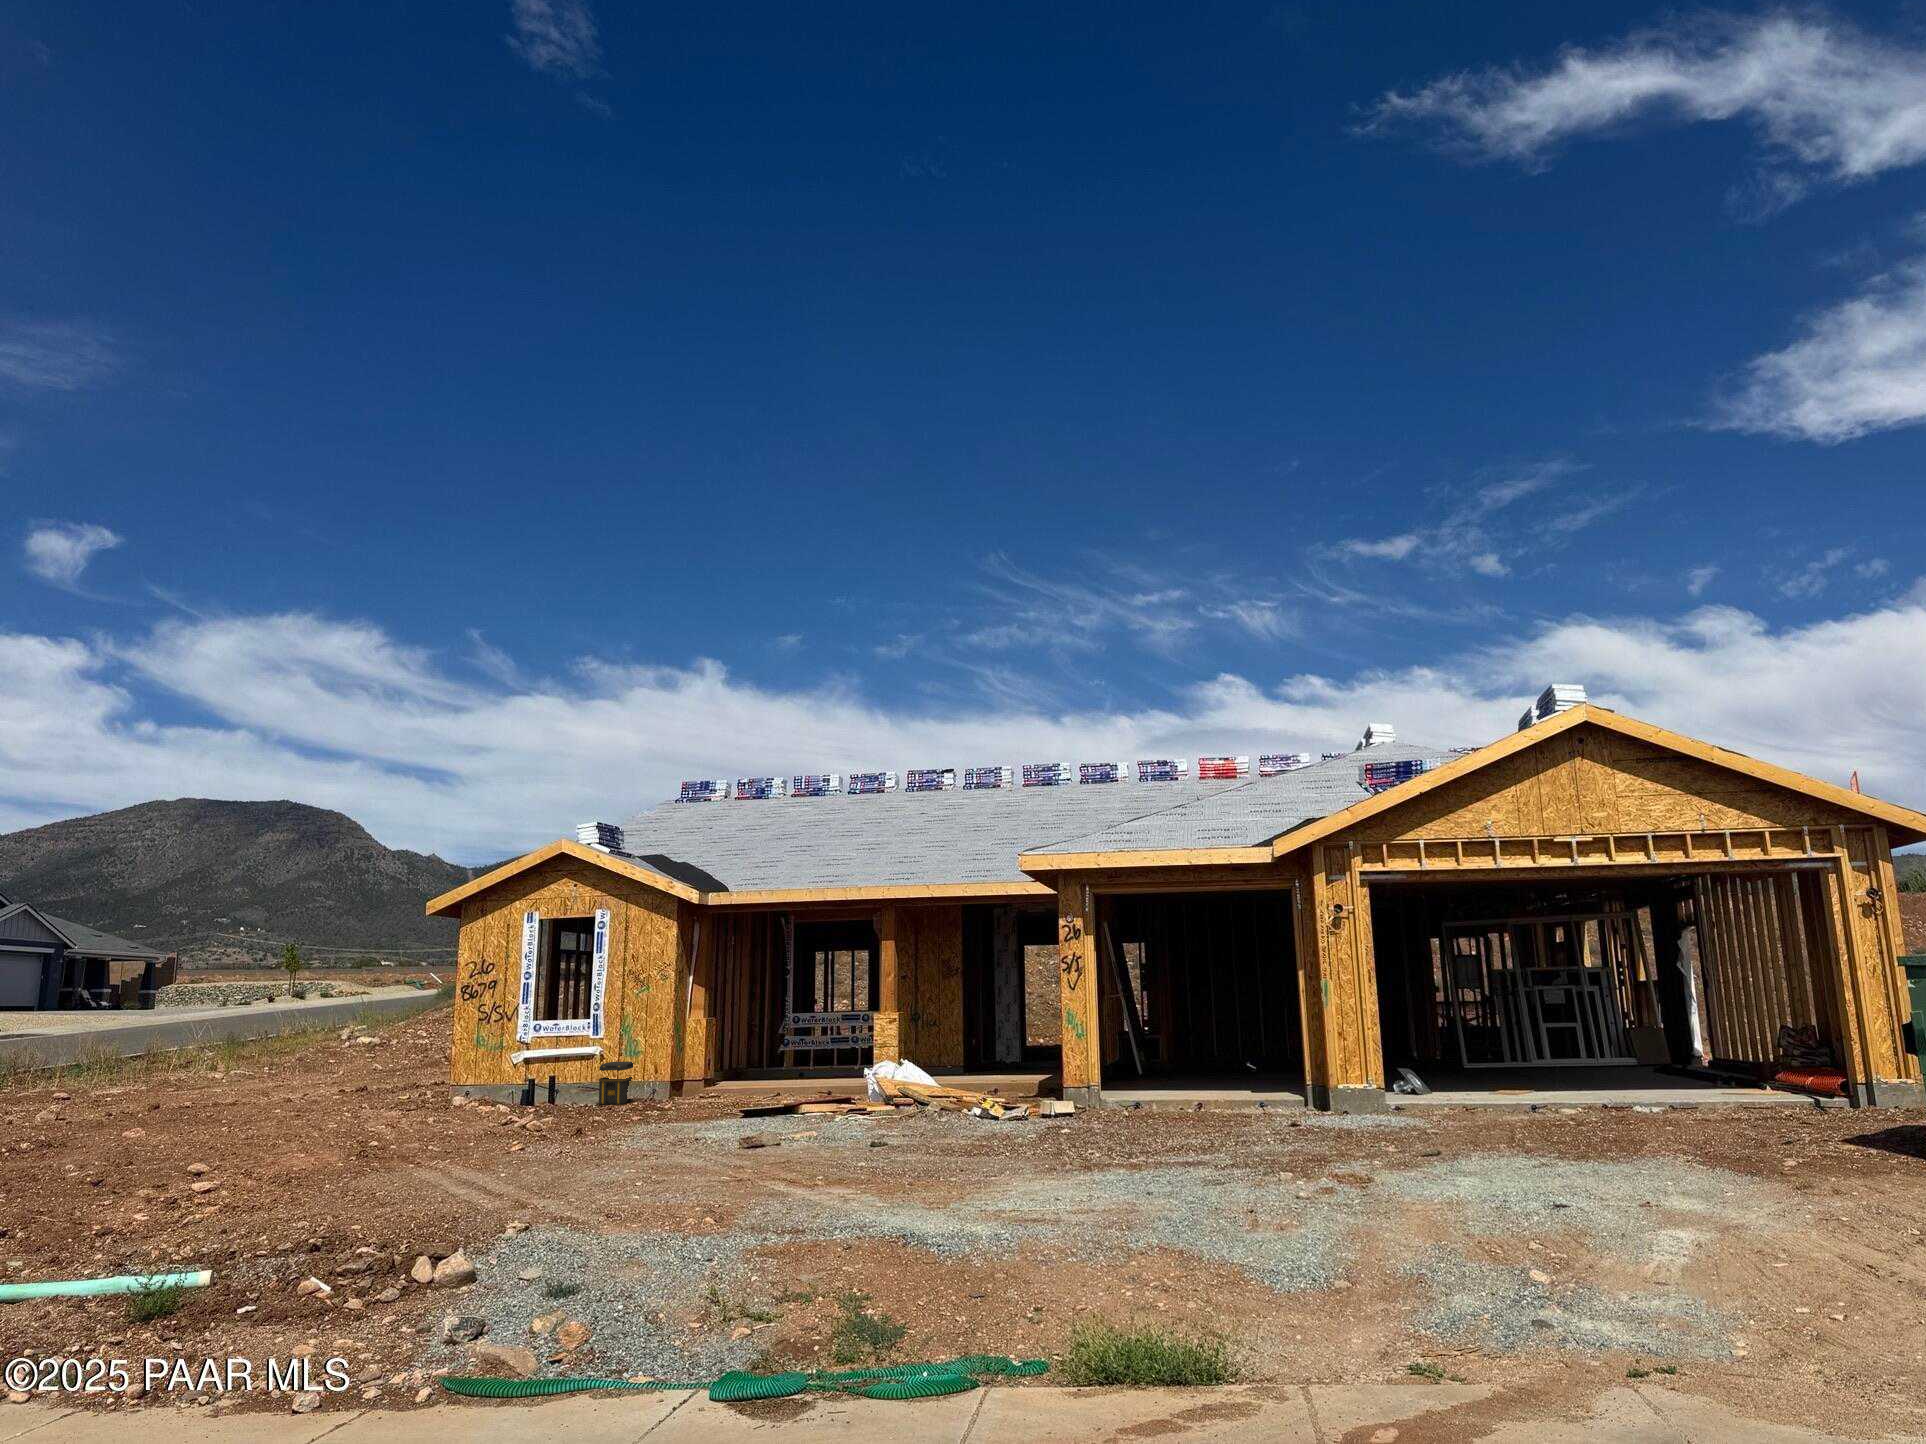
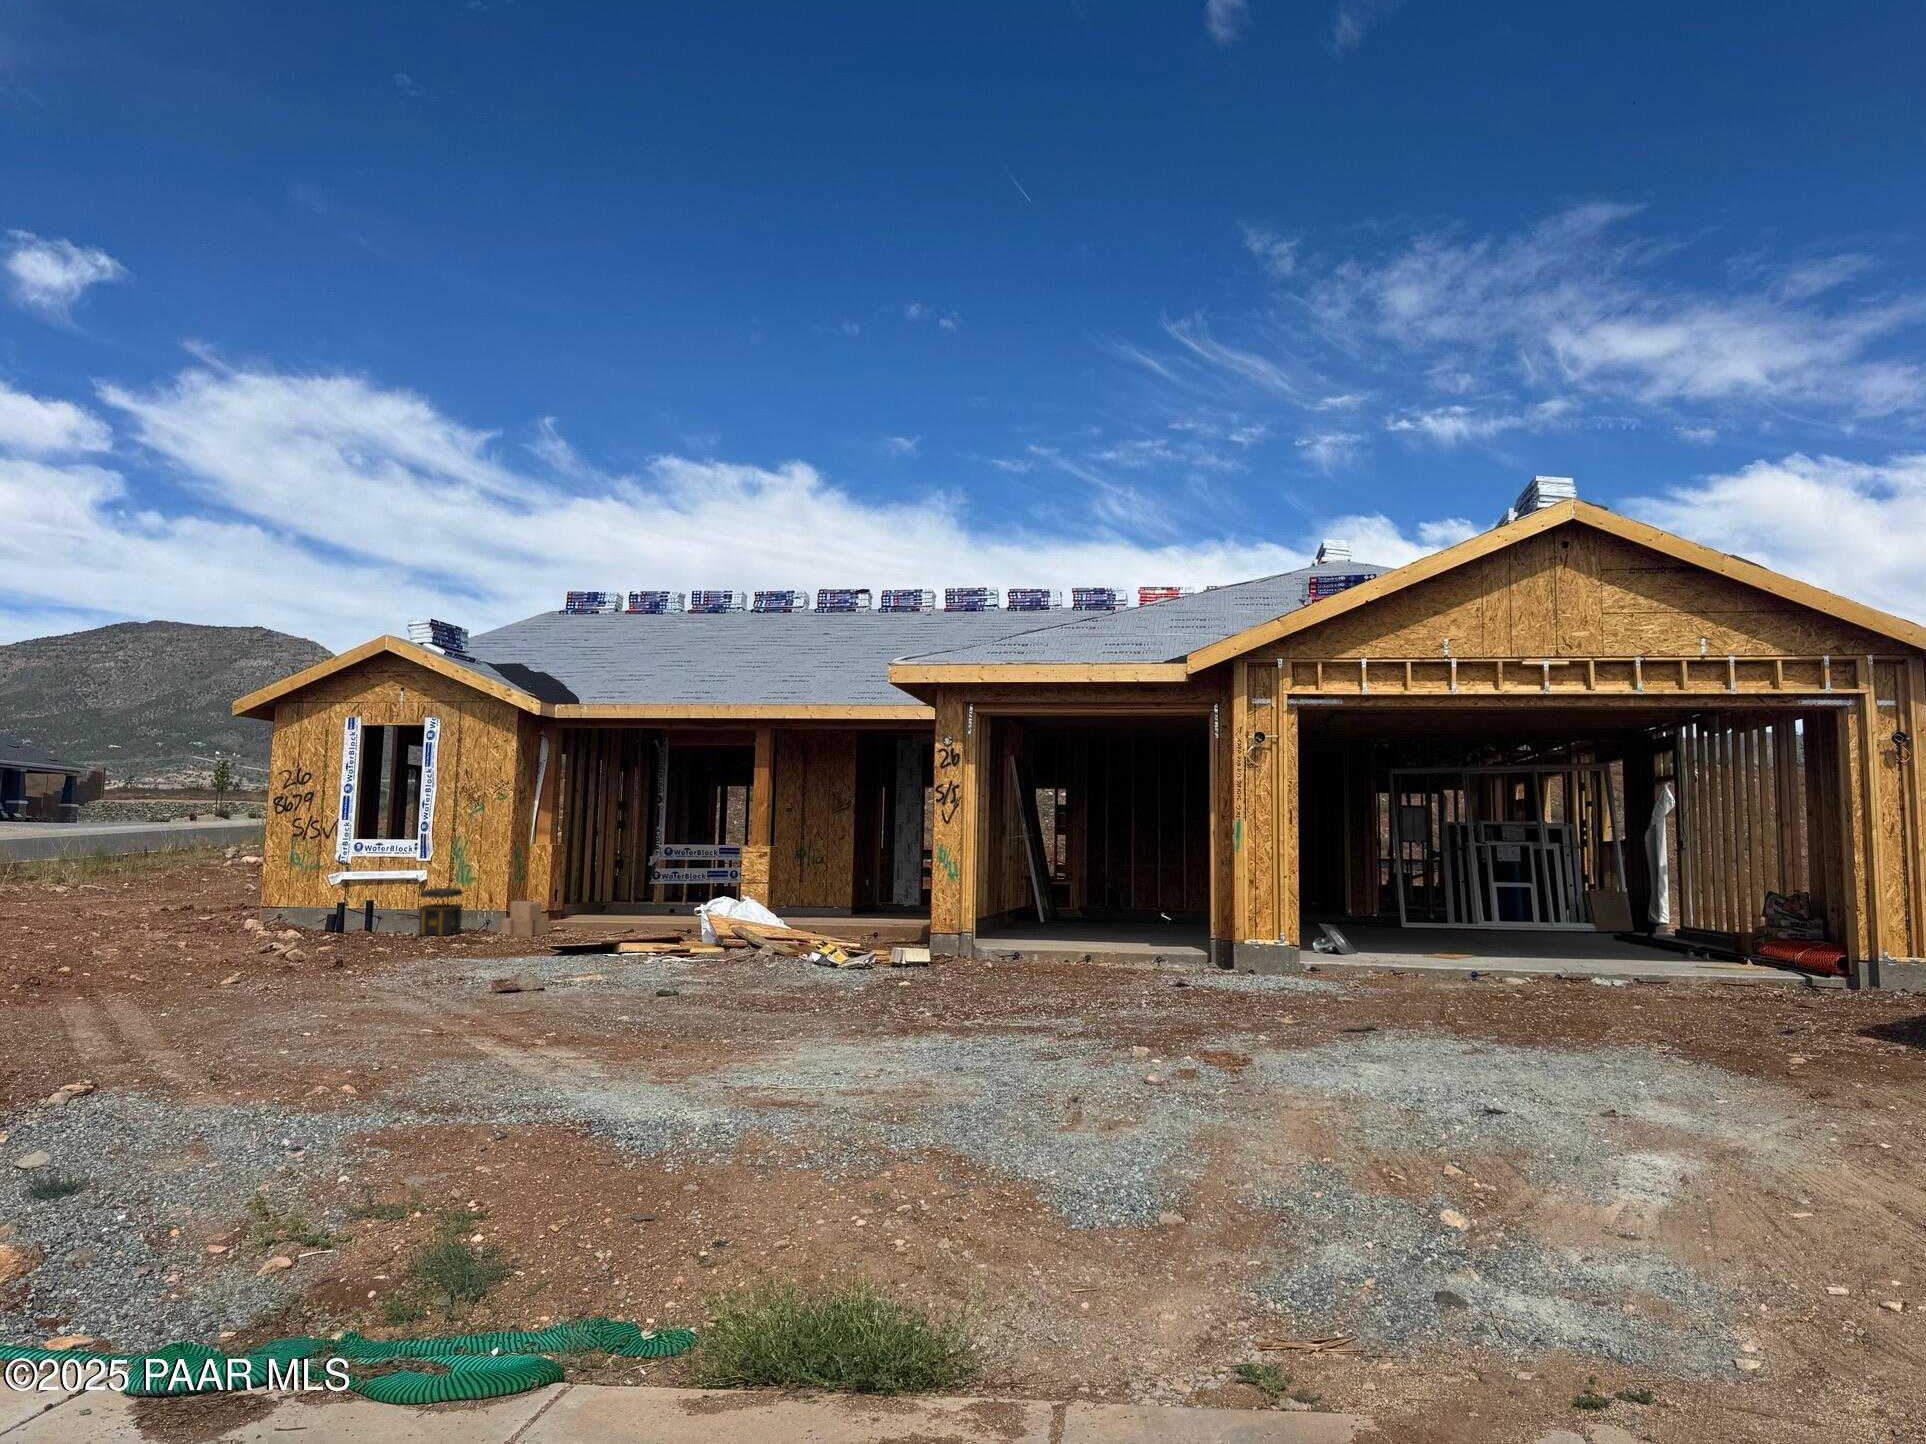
cardboard box: none [669,1070,710,1104] -> present [501,901,549,937]

